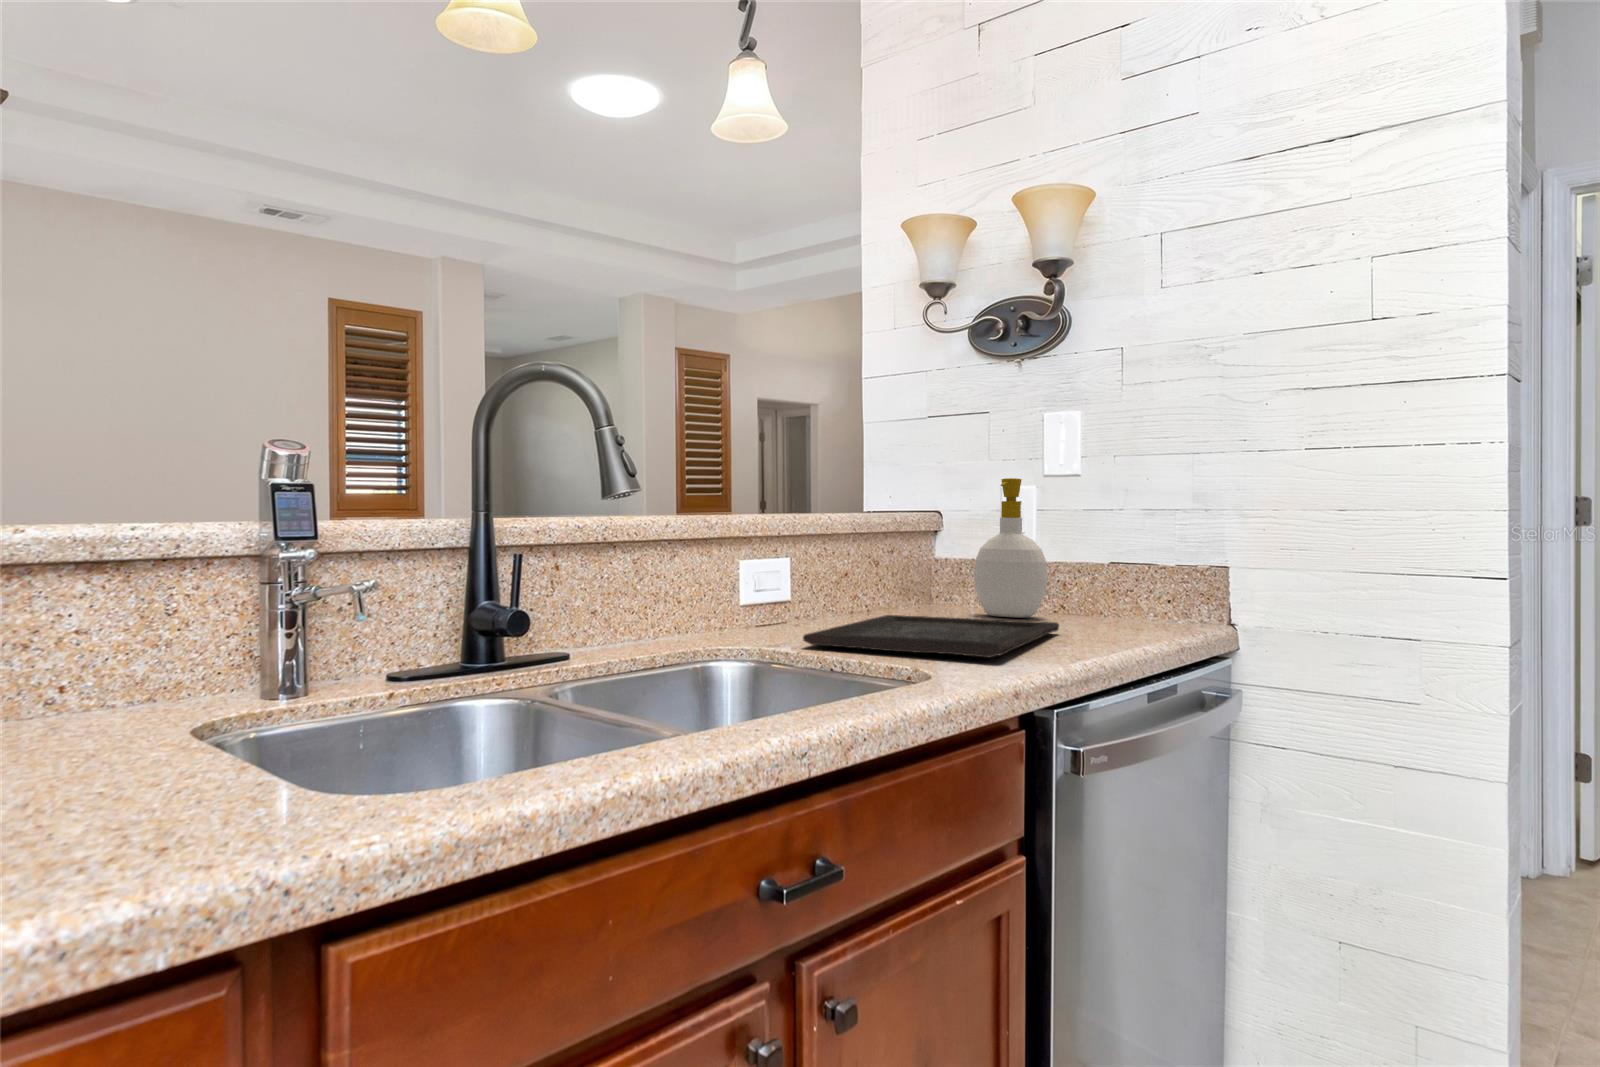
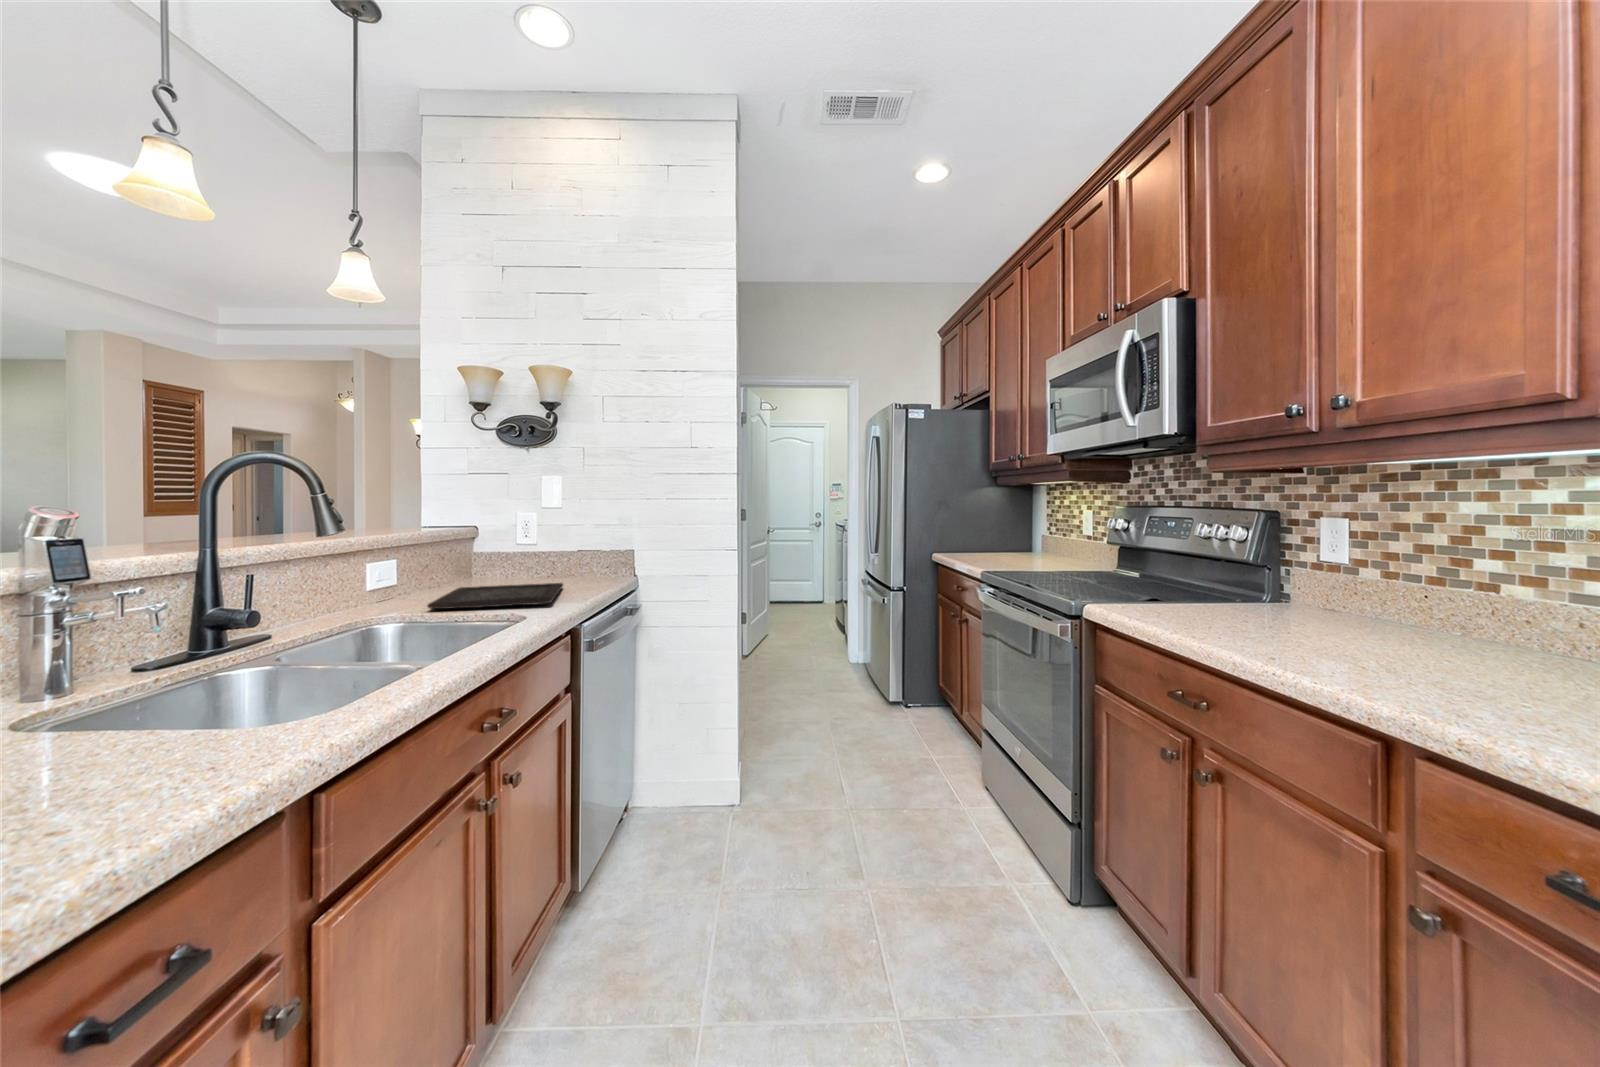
soap bottle: present [974,478,1048,618] -> none [505,508,549,582]

